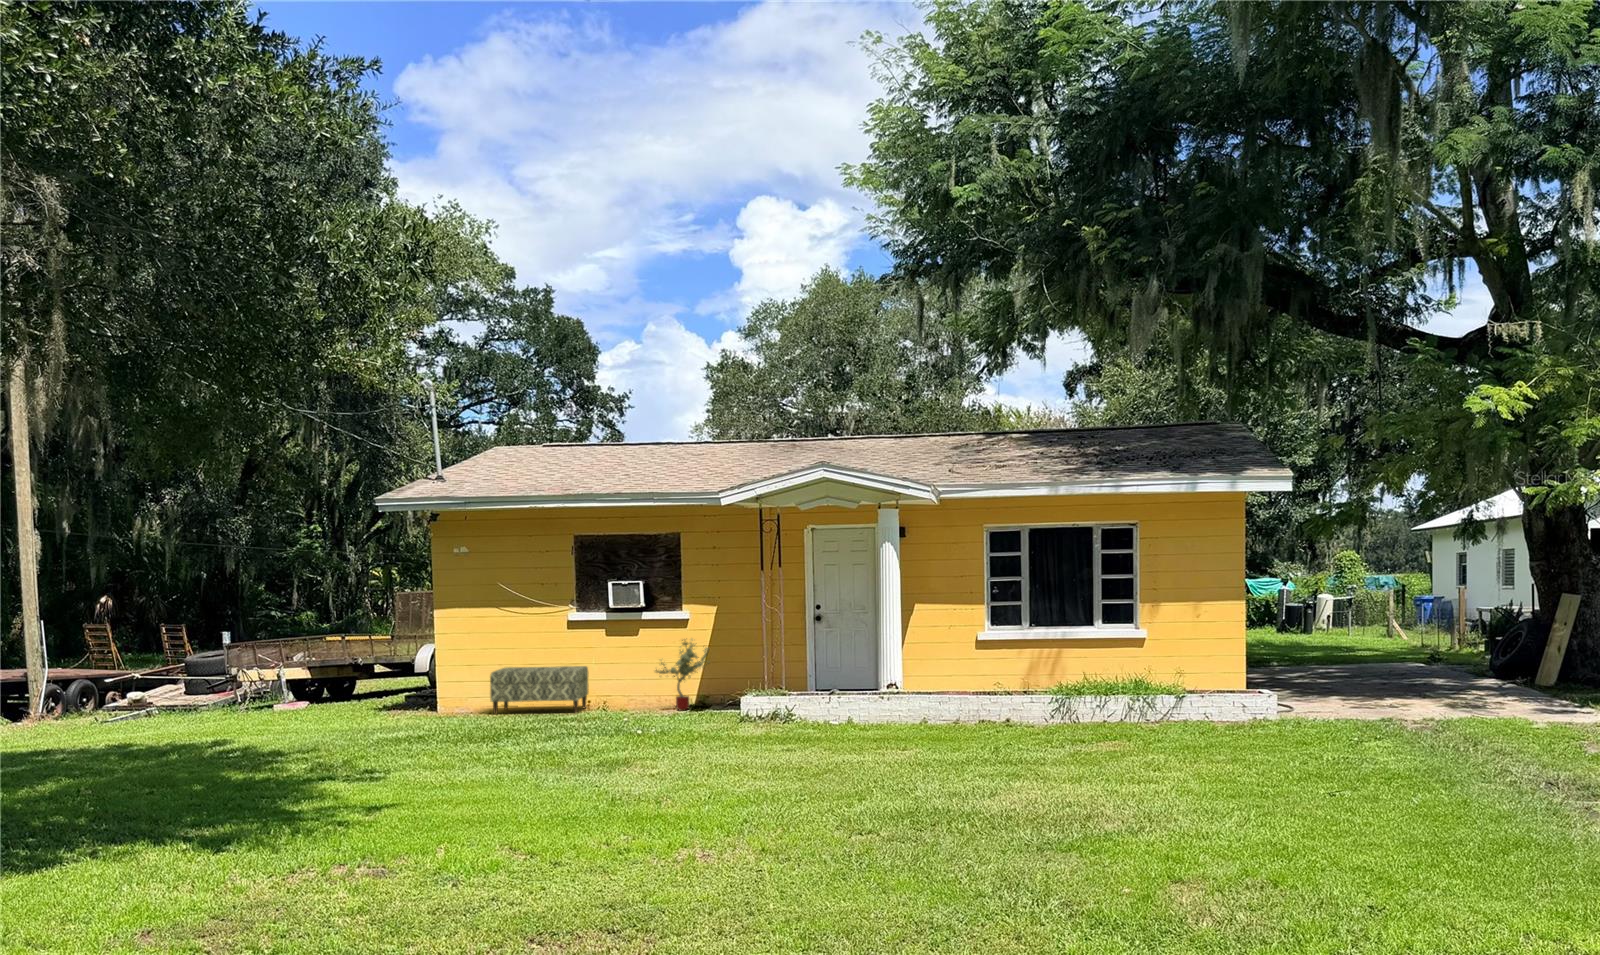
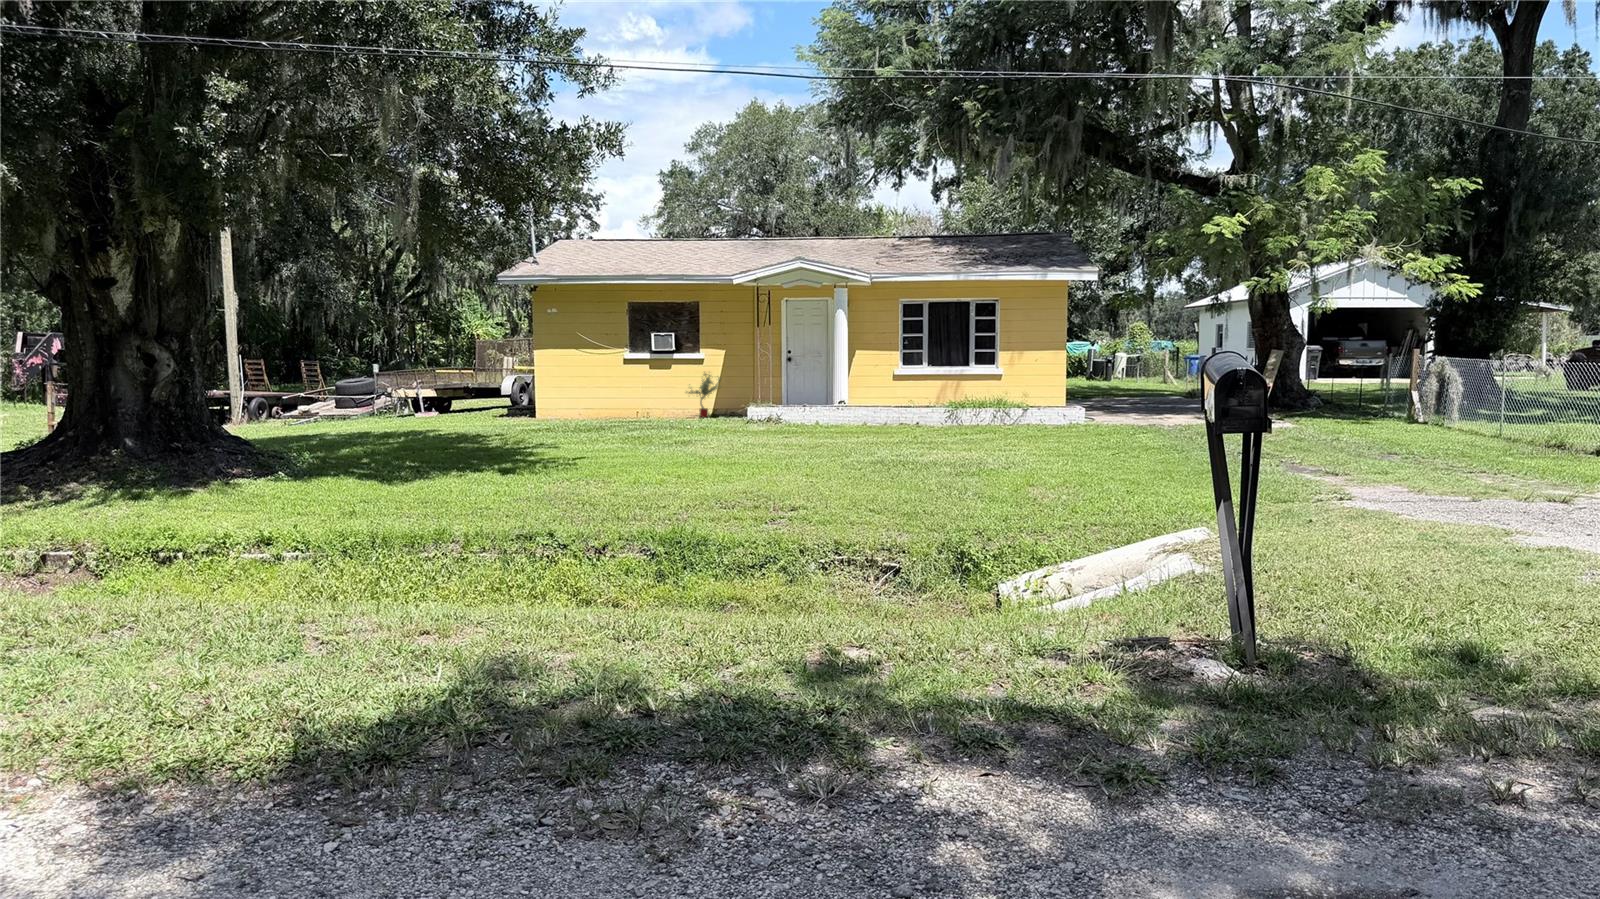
bench: present [490,666,588,715] -> none [577,389,640,420]

